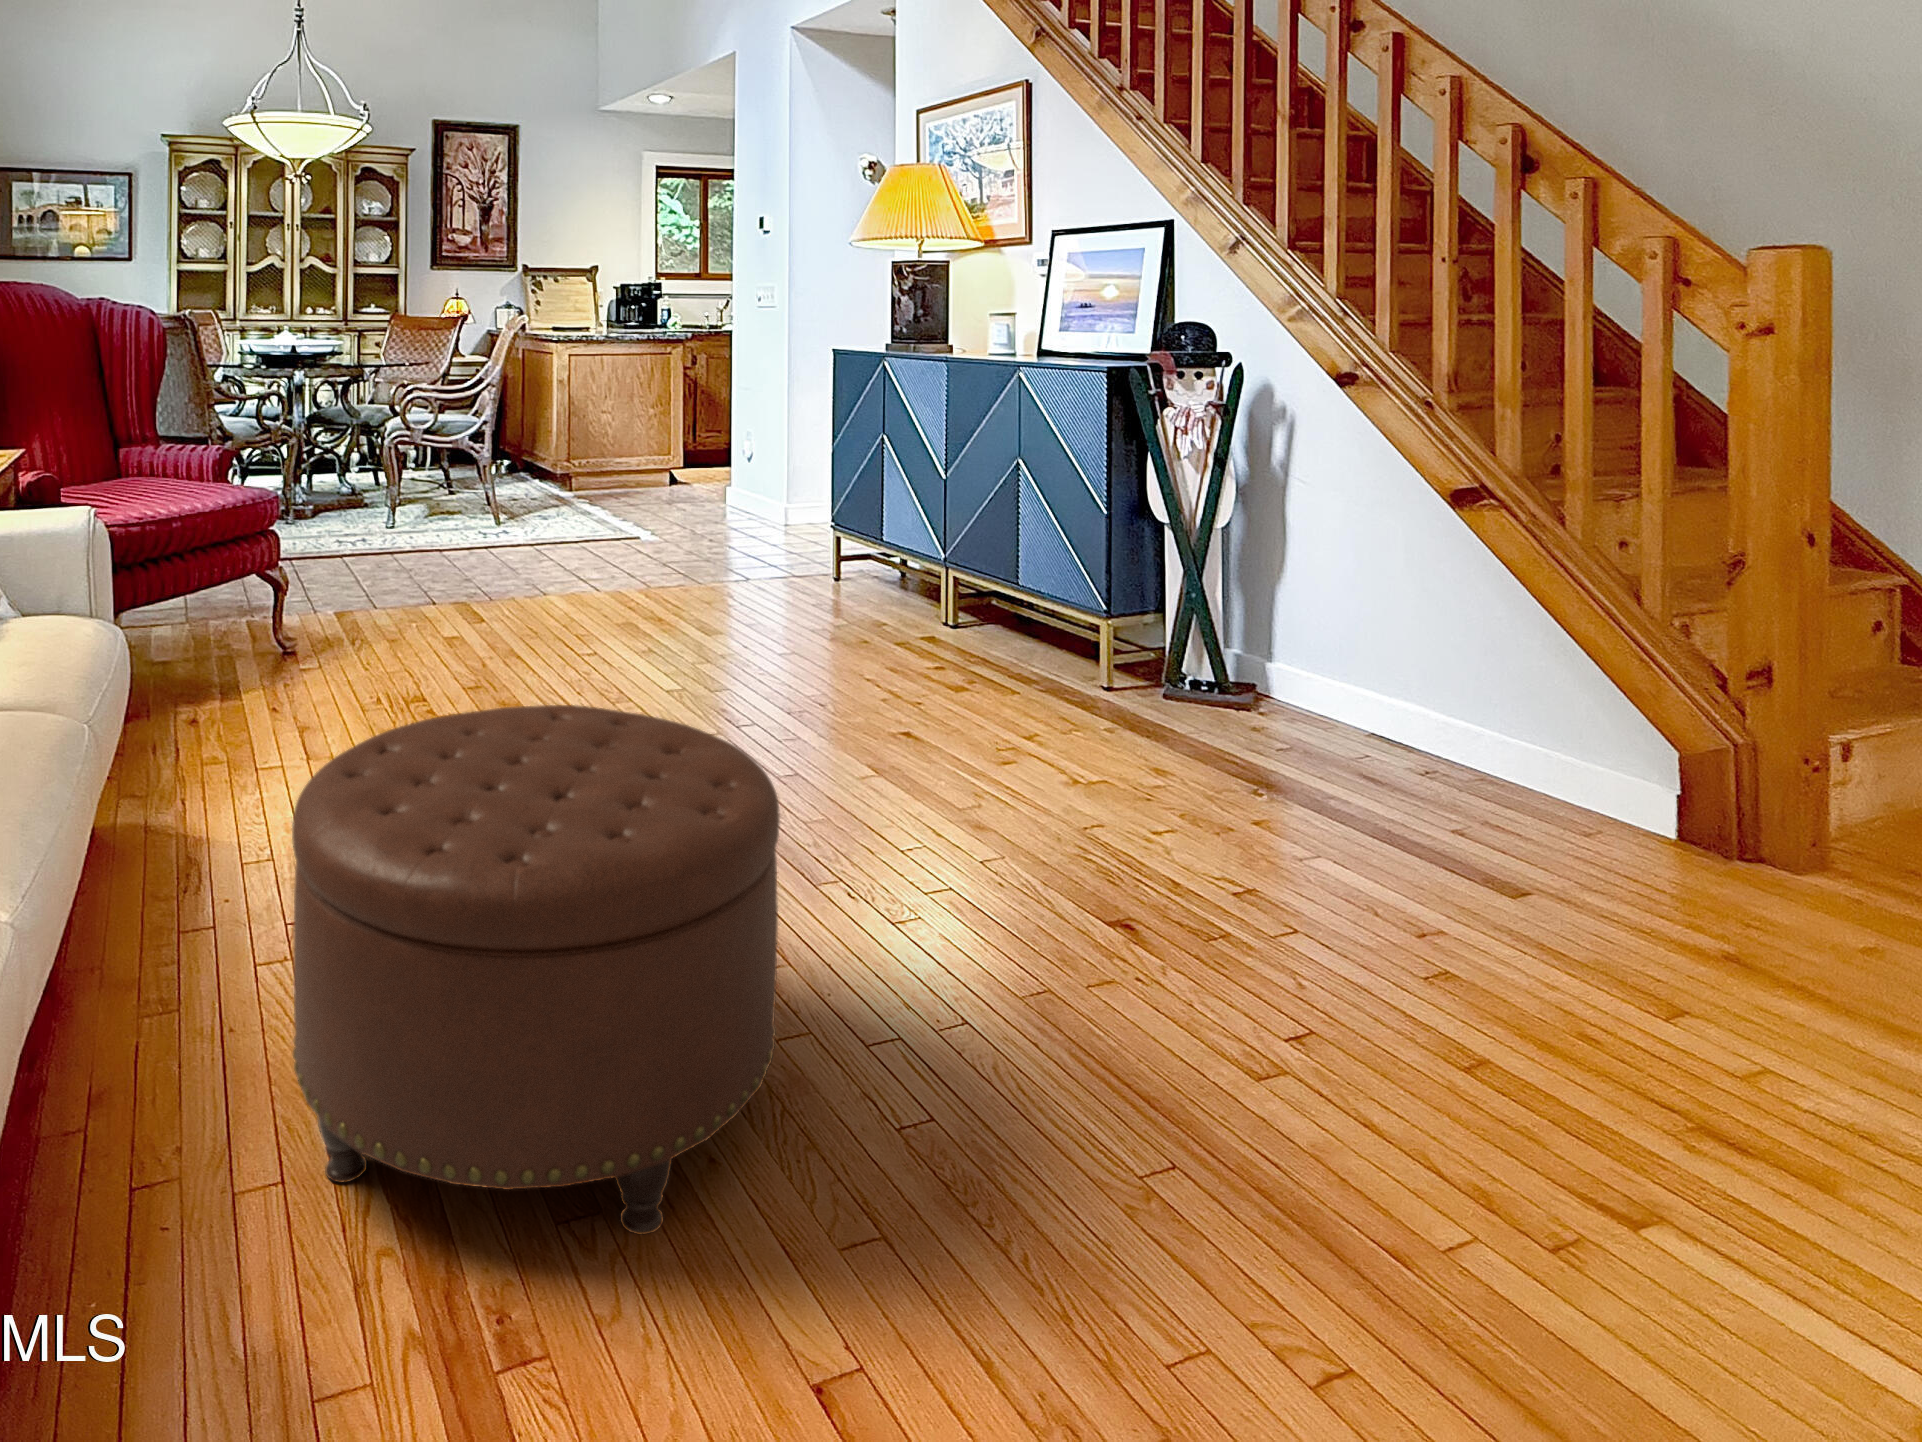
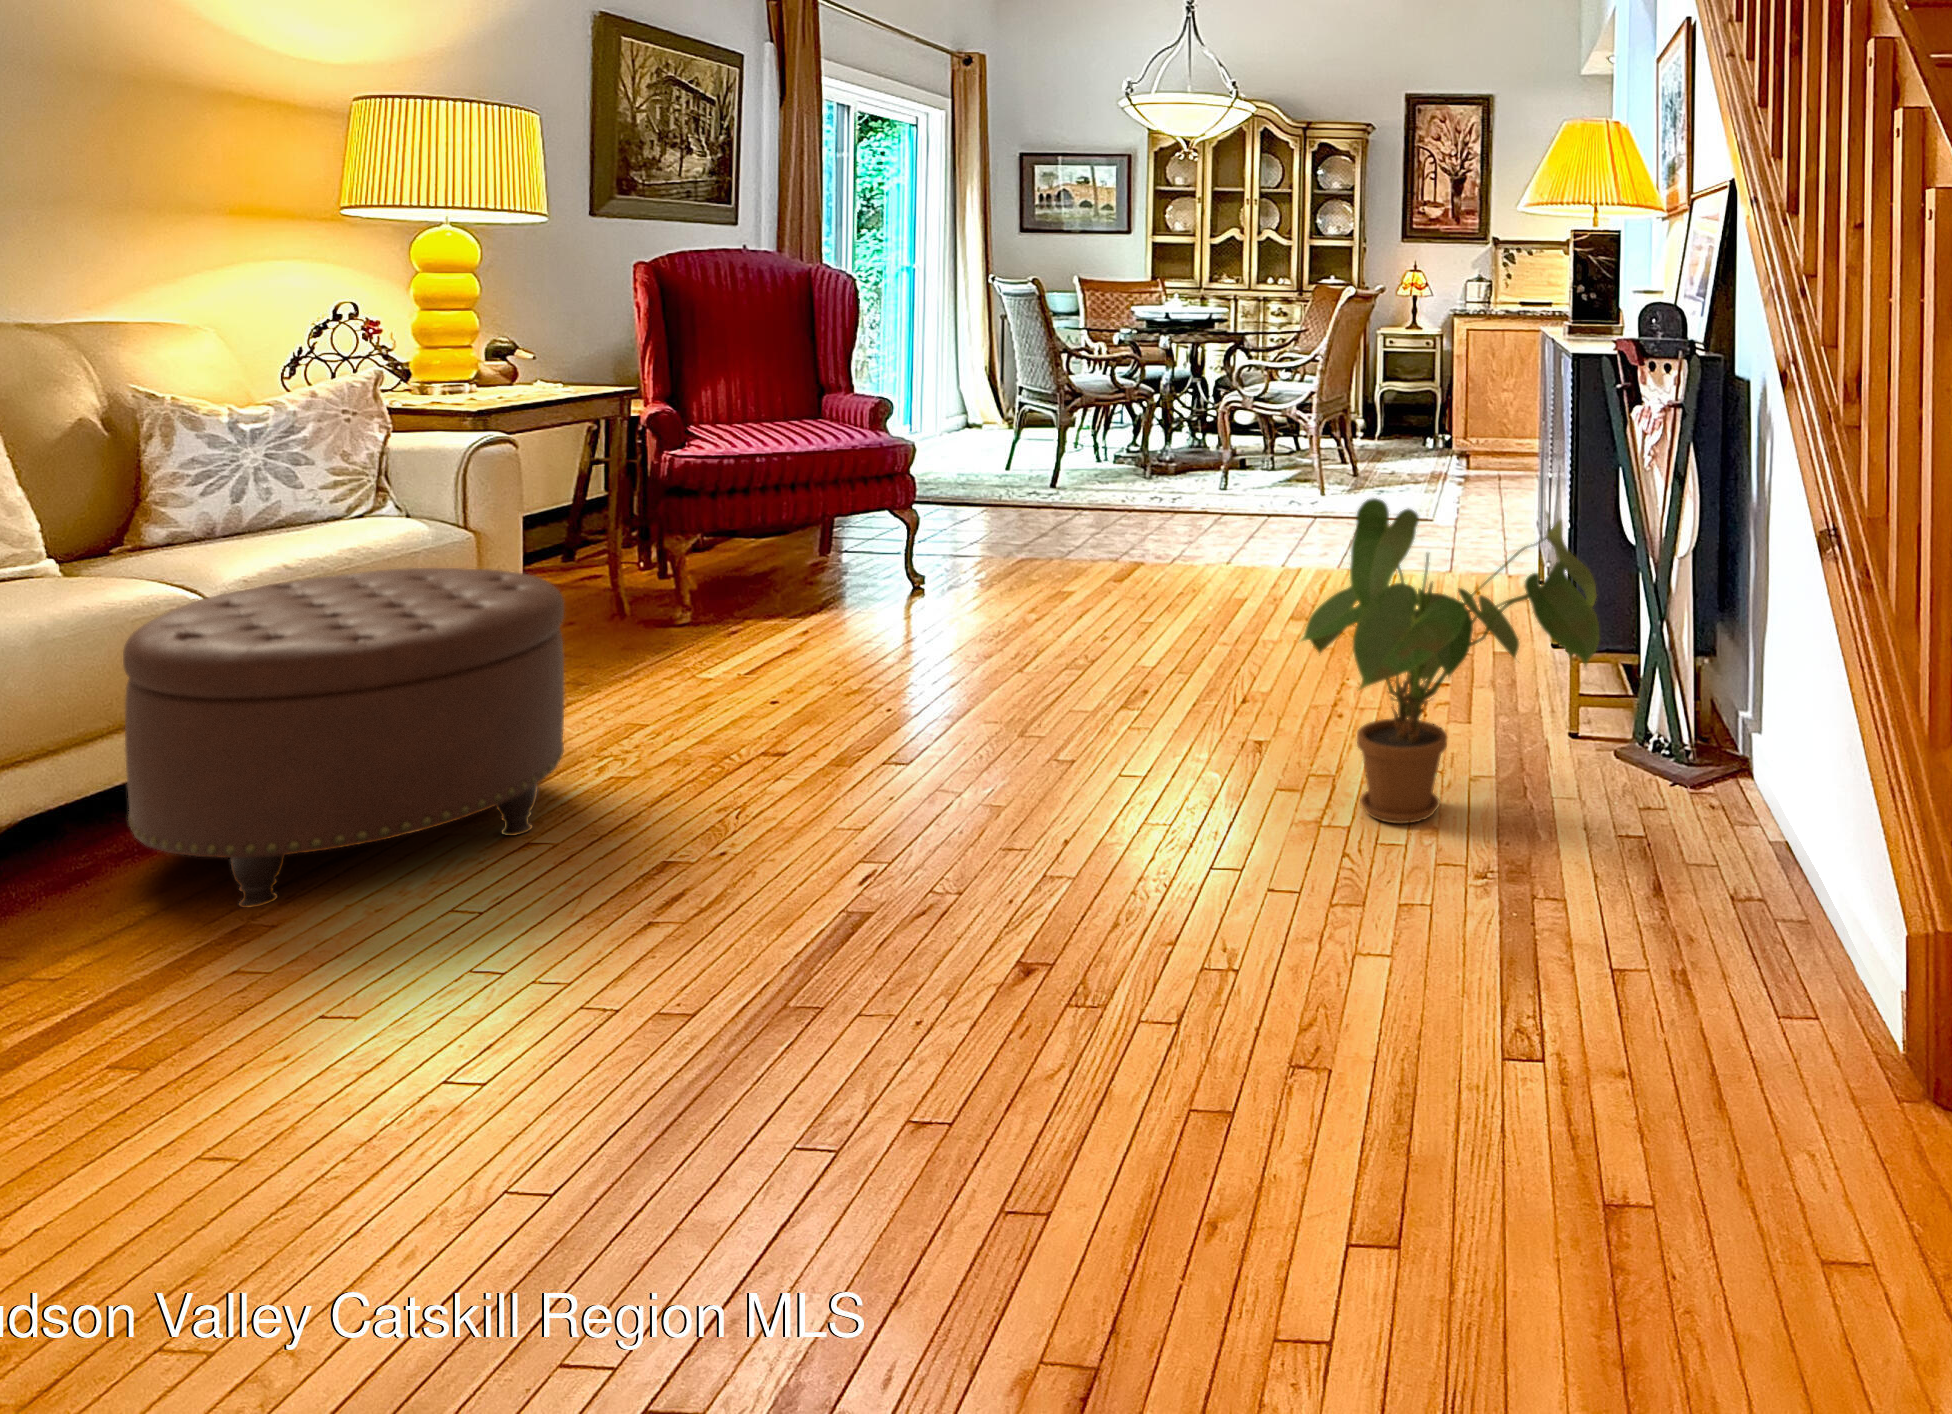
house plant: none [1194,497,1597,809] -> present [1302,498,1600,824]

